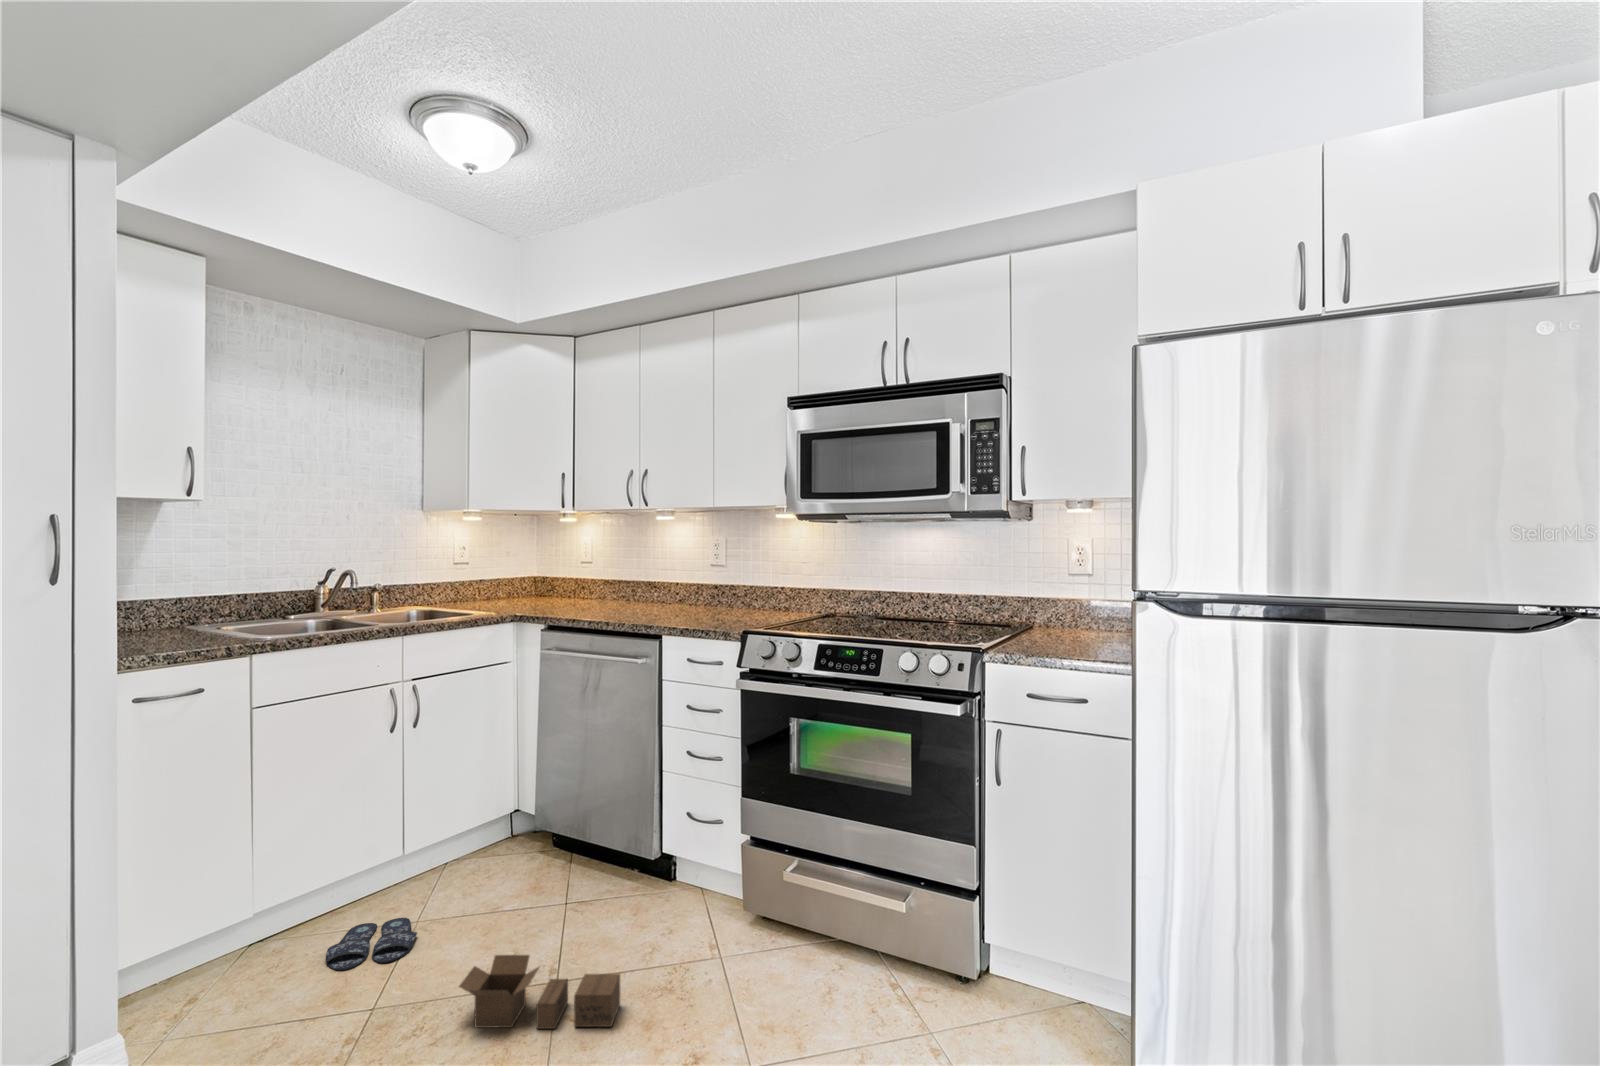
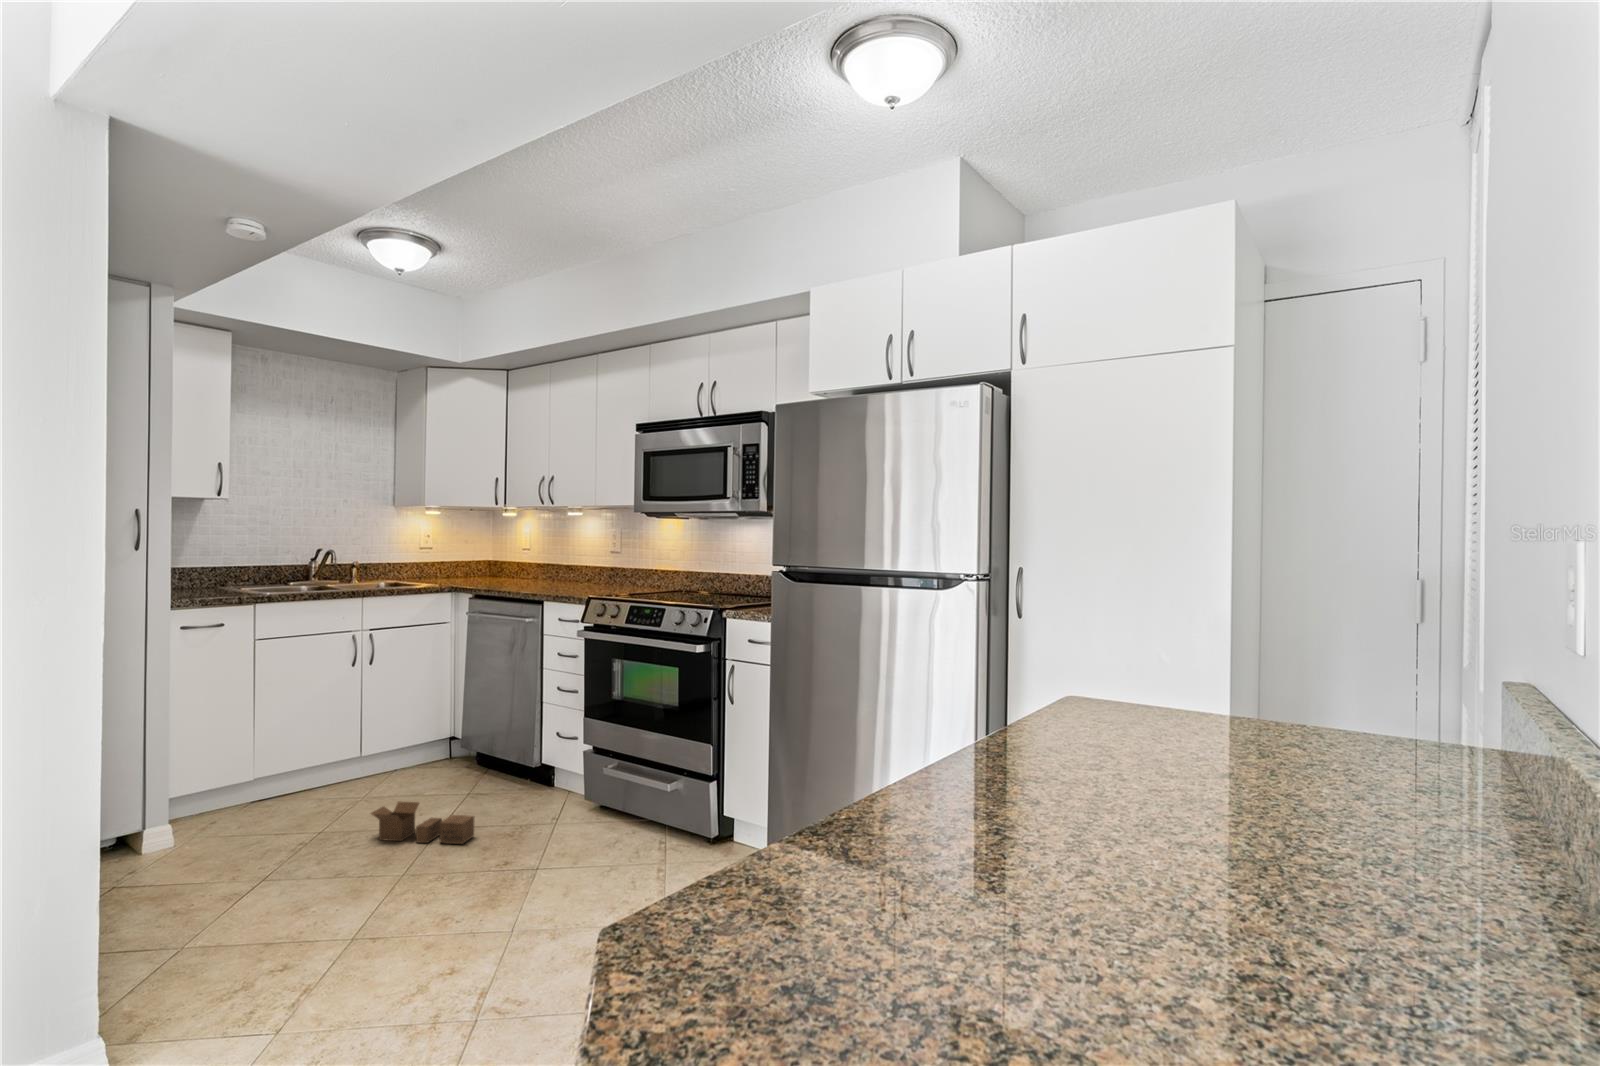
slippers: present [326,918,417,971] -> none [298,792,360,813]

